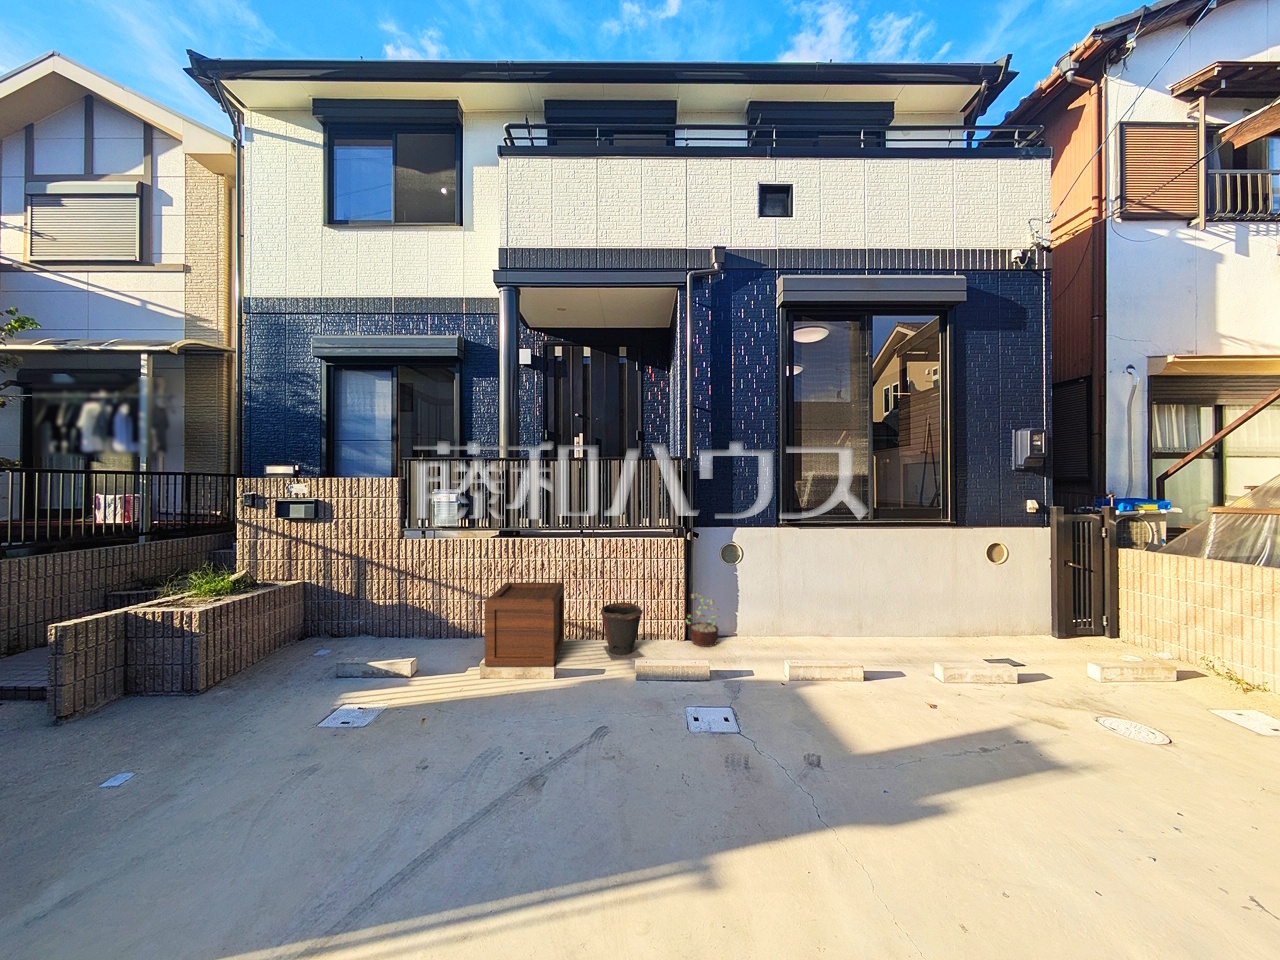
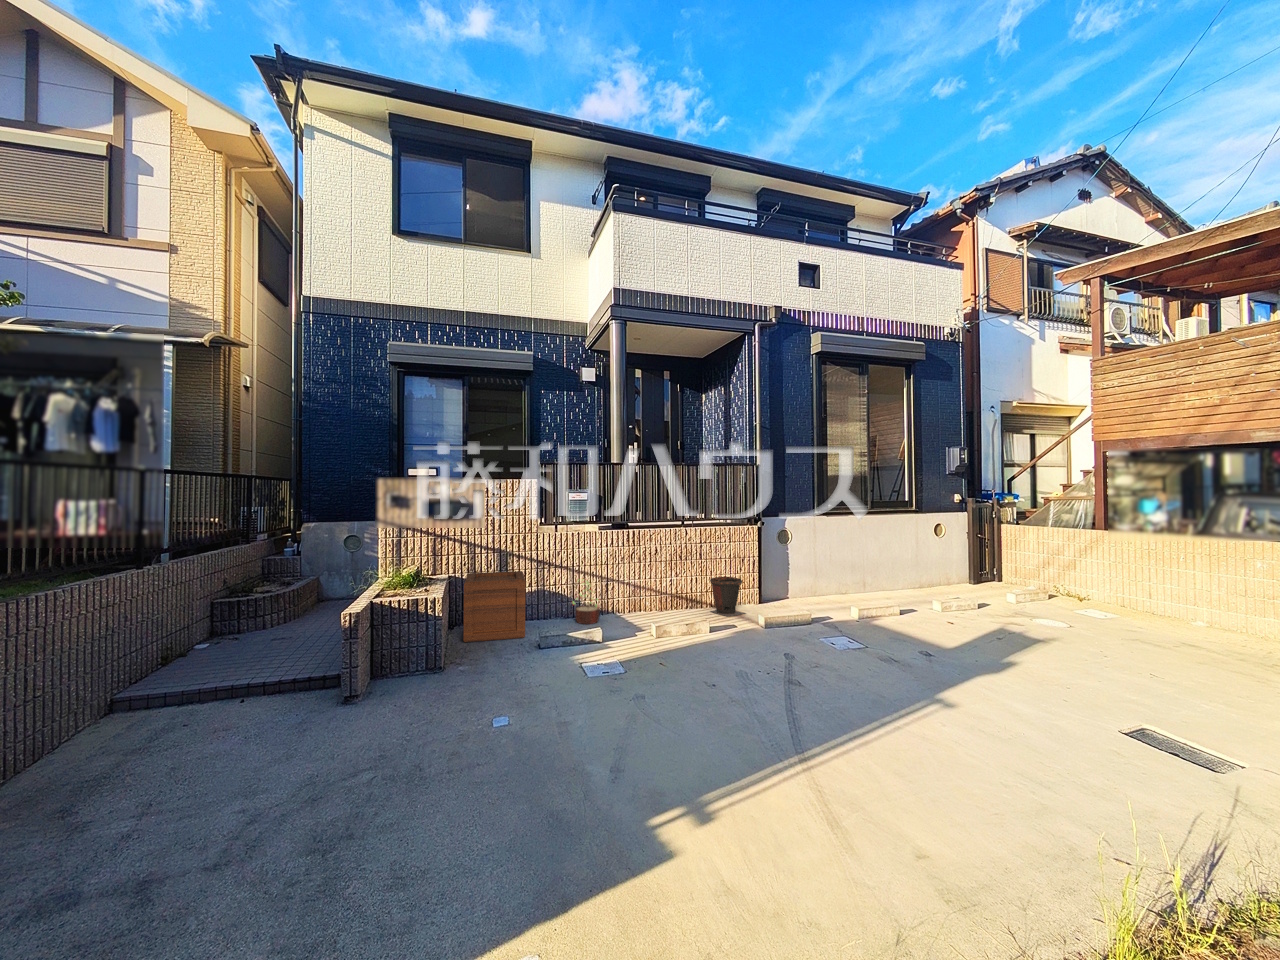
wooden crate: present [485,583,564,667] -> present [463,571,526,642]
decorative plant: present [685,592,718,647] -> present [572,578,599,624]

